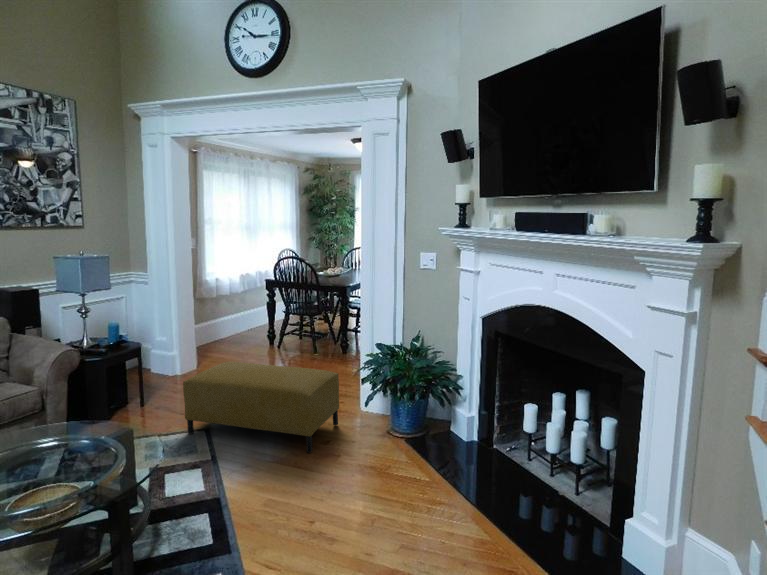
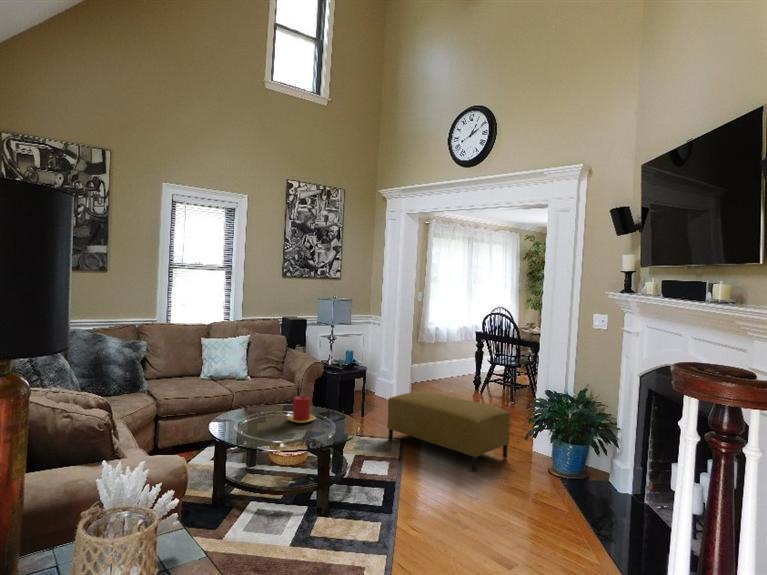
candle: none [33,413,84,458] -> present [288,396,315,423]

